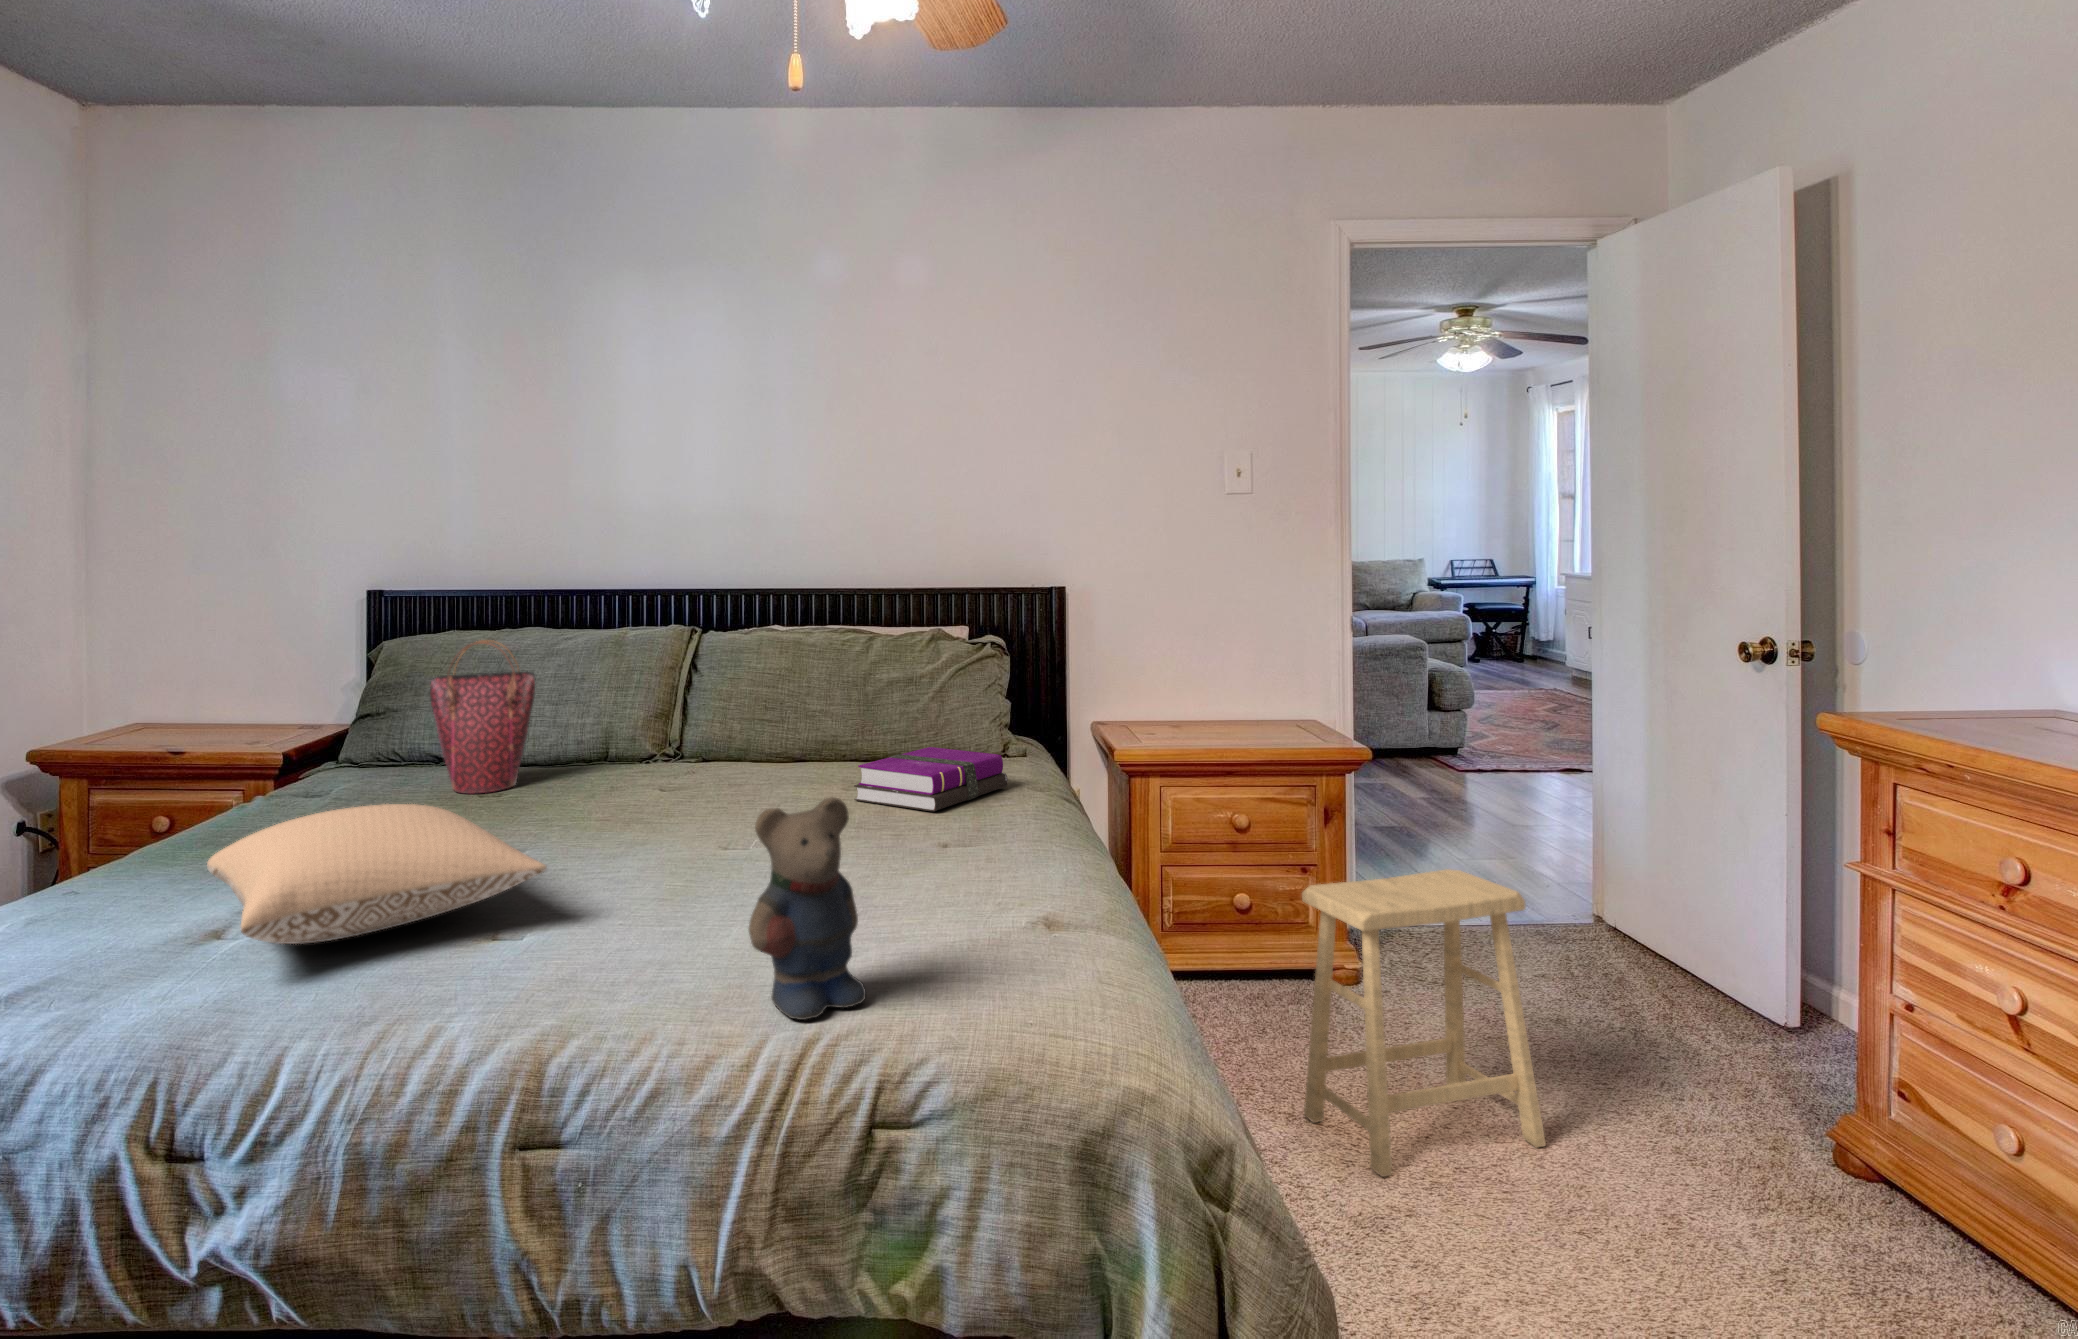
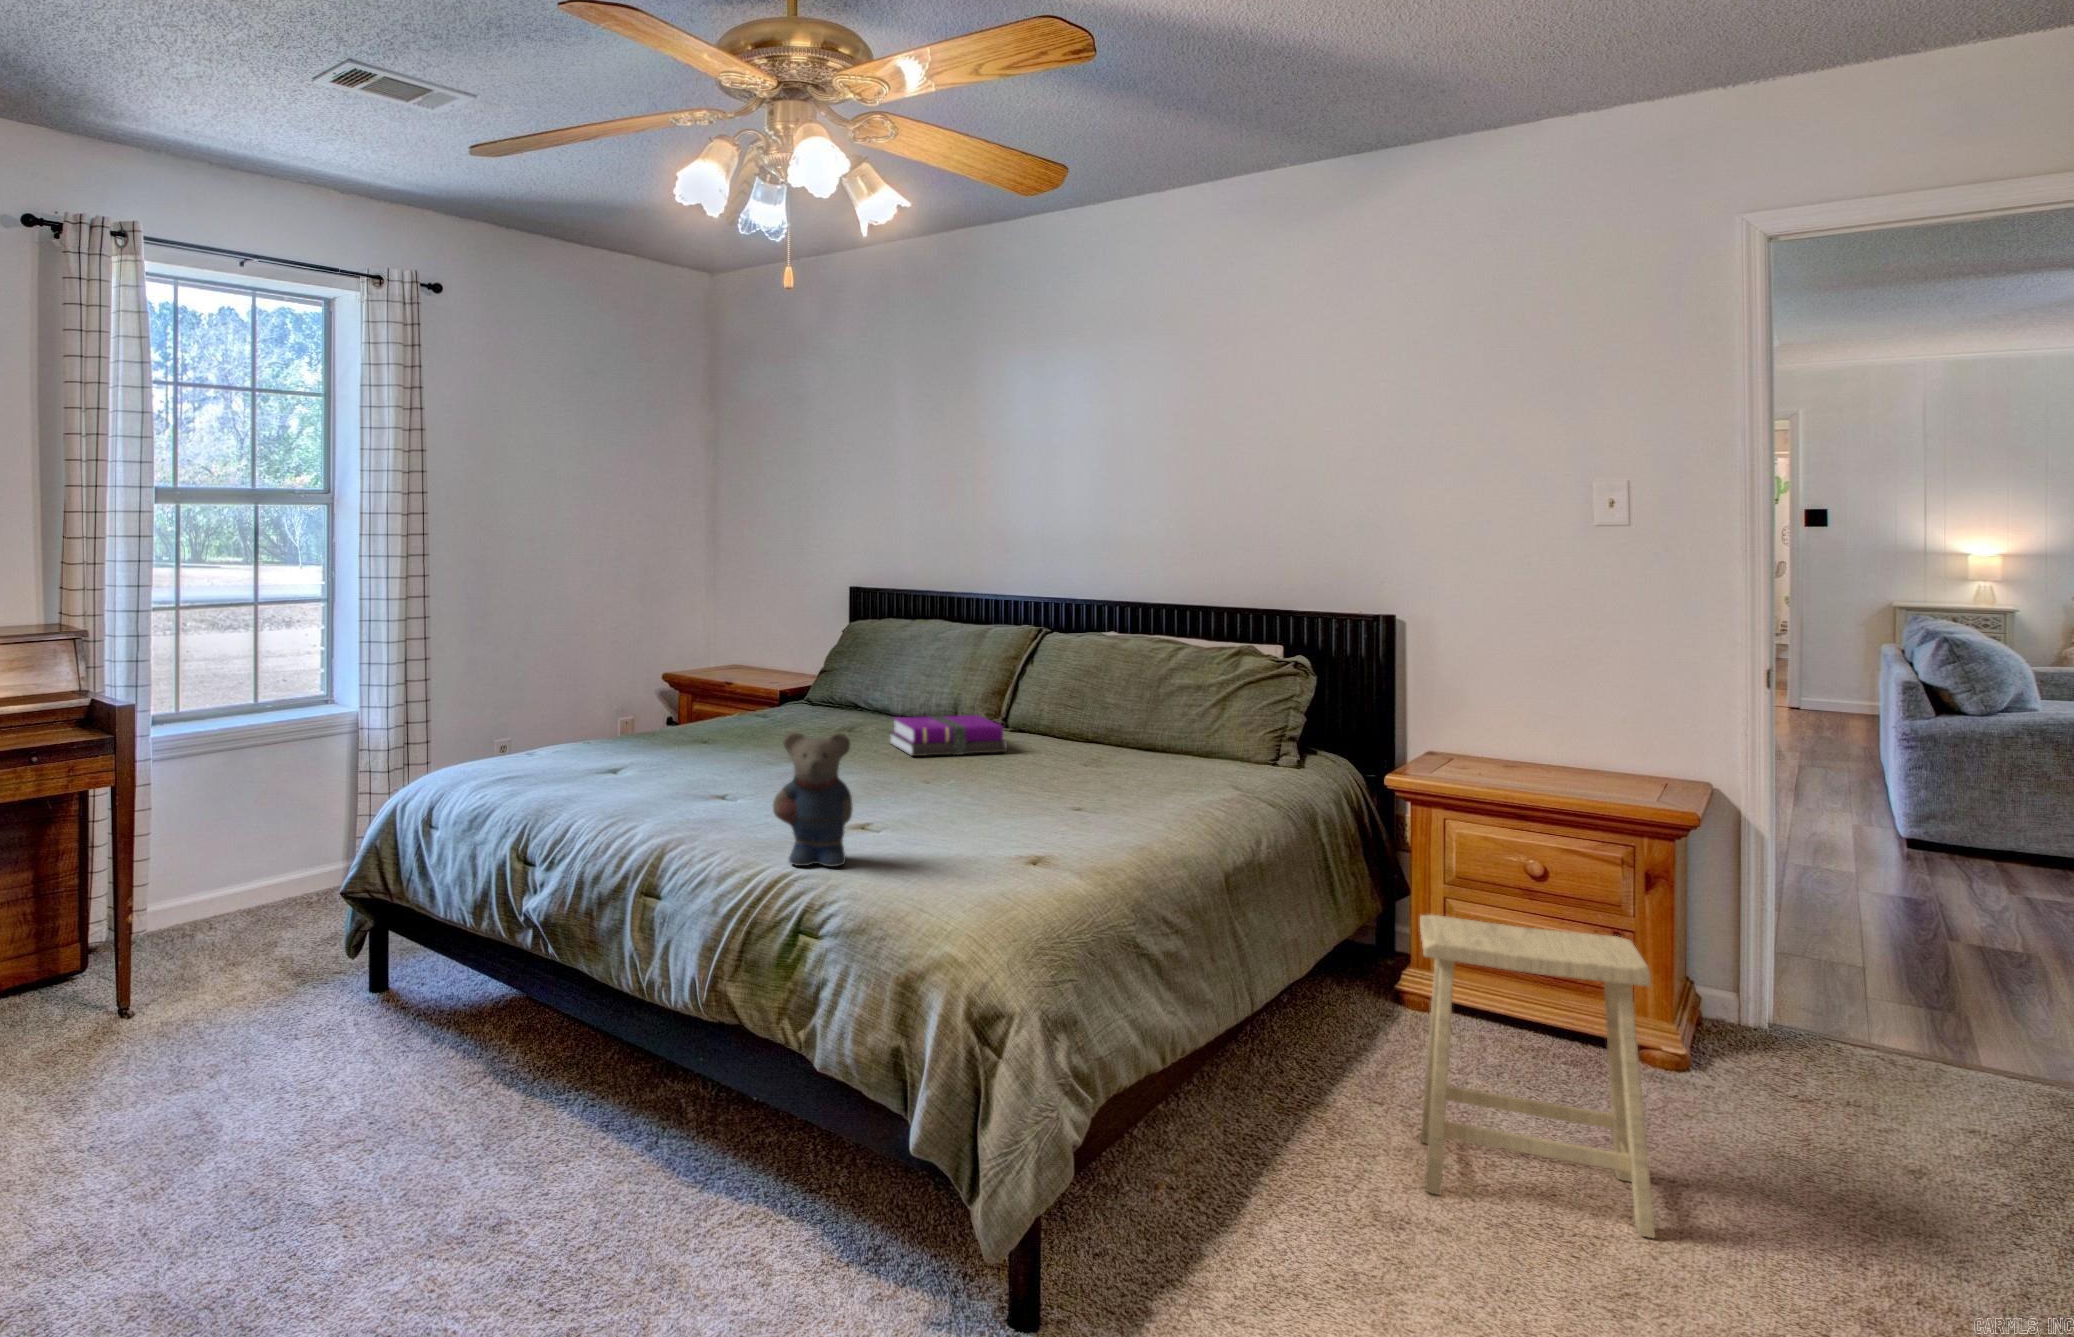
handbag: present [430,640,535,794] -> none [826,613,895,726]
notebook: present [854,747,1008,811] -> present [890,715,1007,756]
pillow: present [207,804,547,944] -> none [584,709,768,782]

